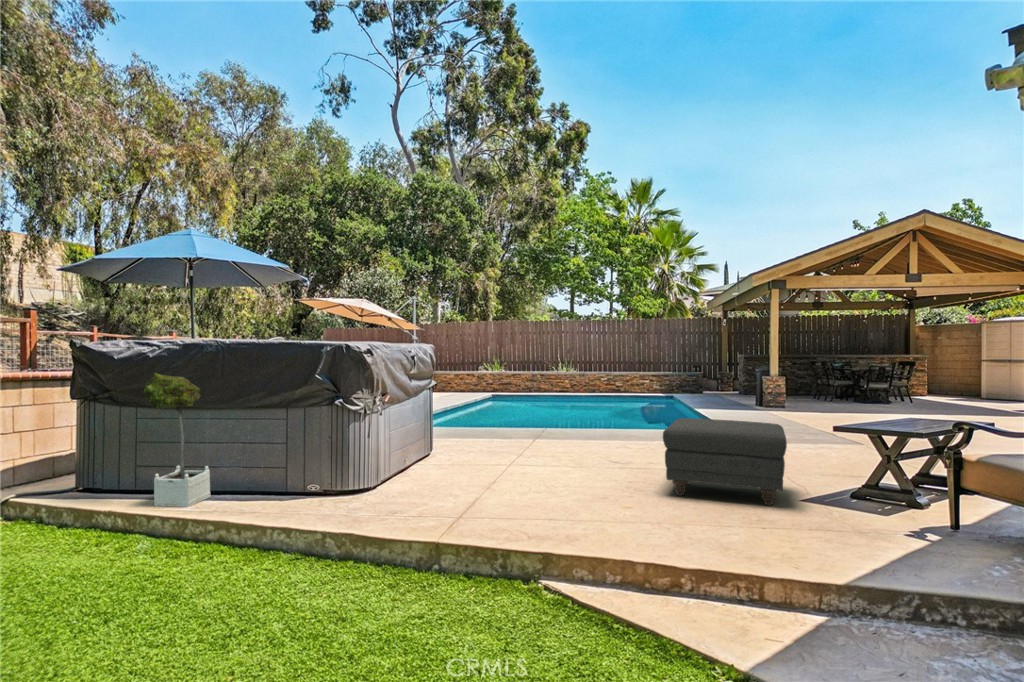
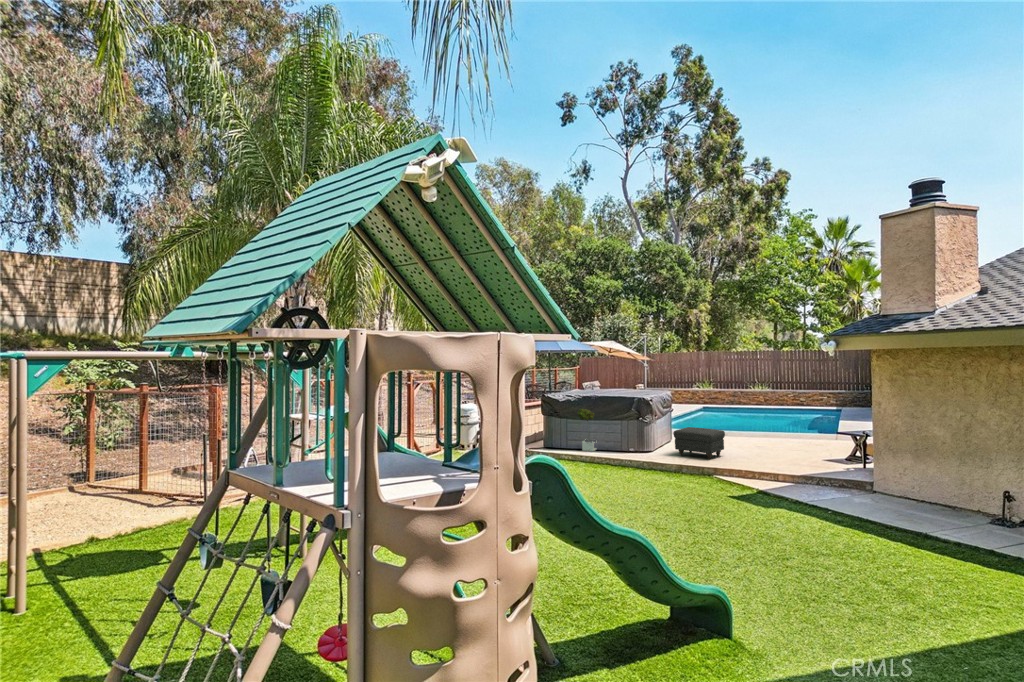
ottoman: present [663,418,787,505] -> present [673,427,725,459]

